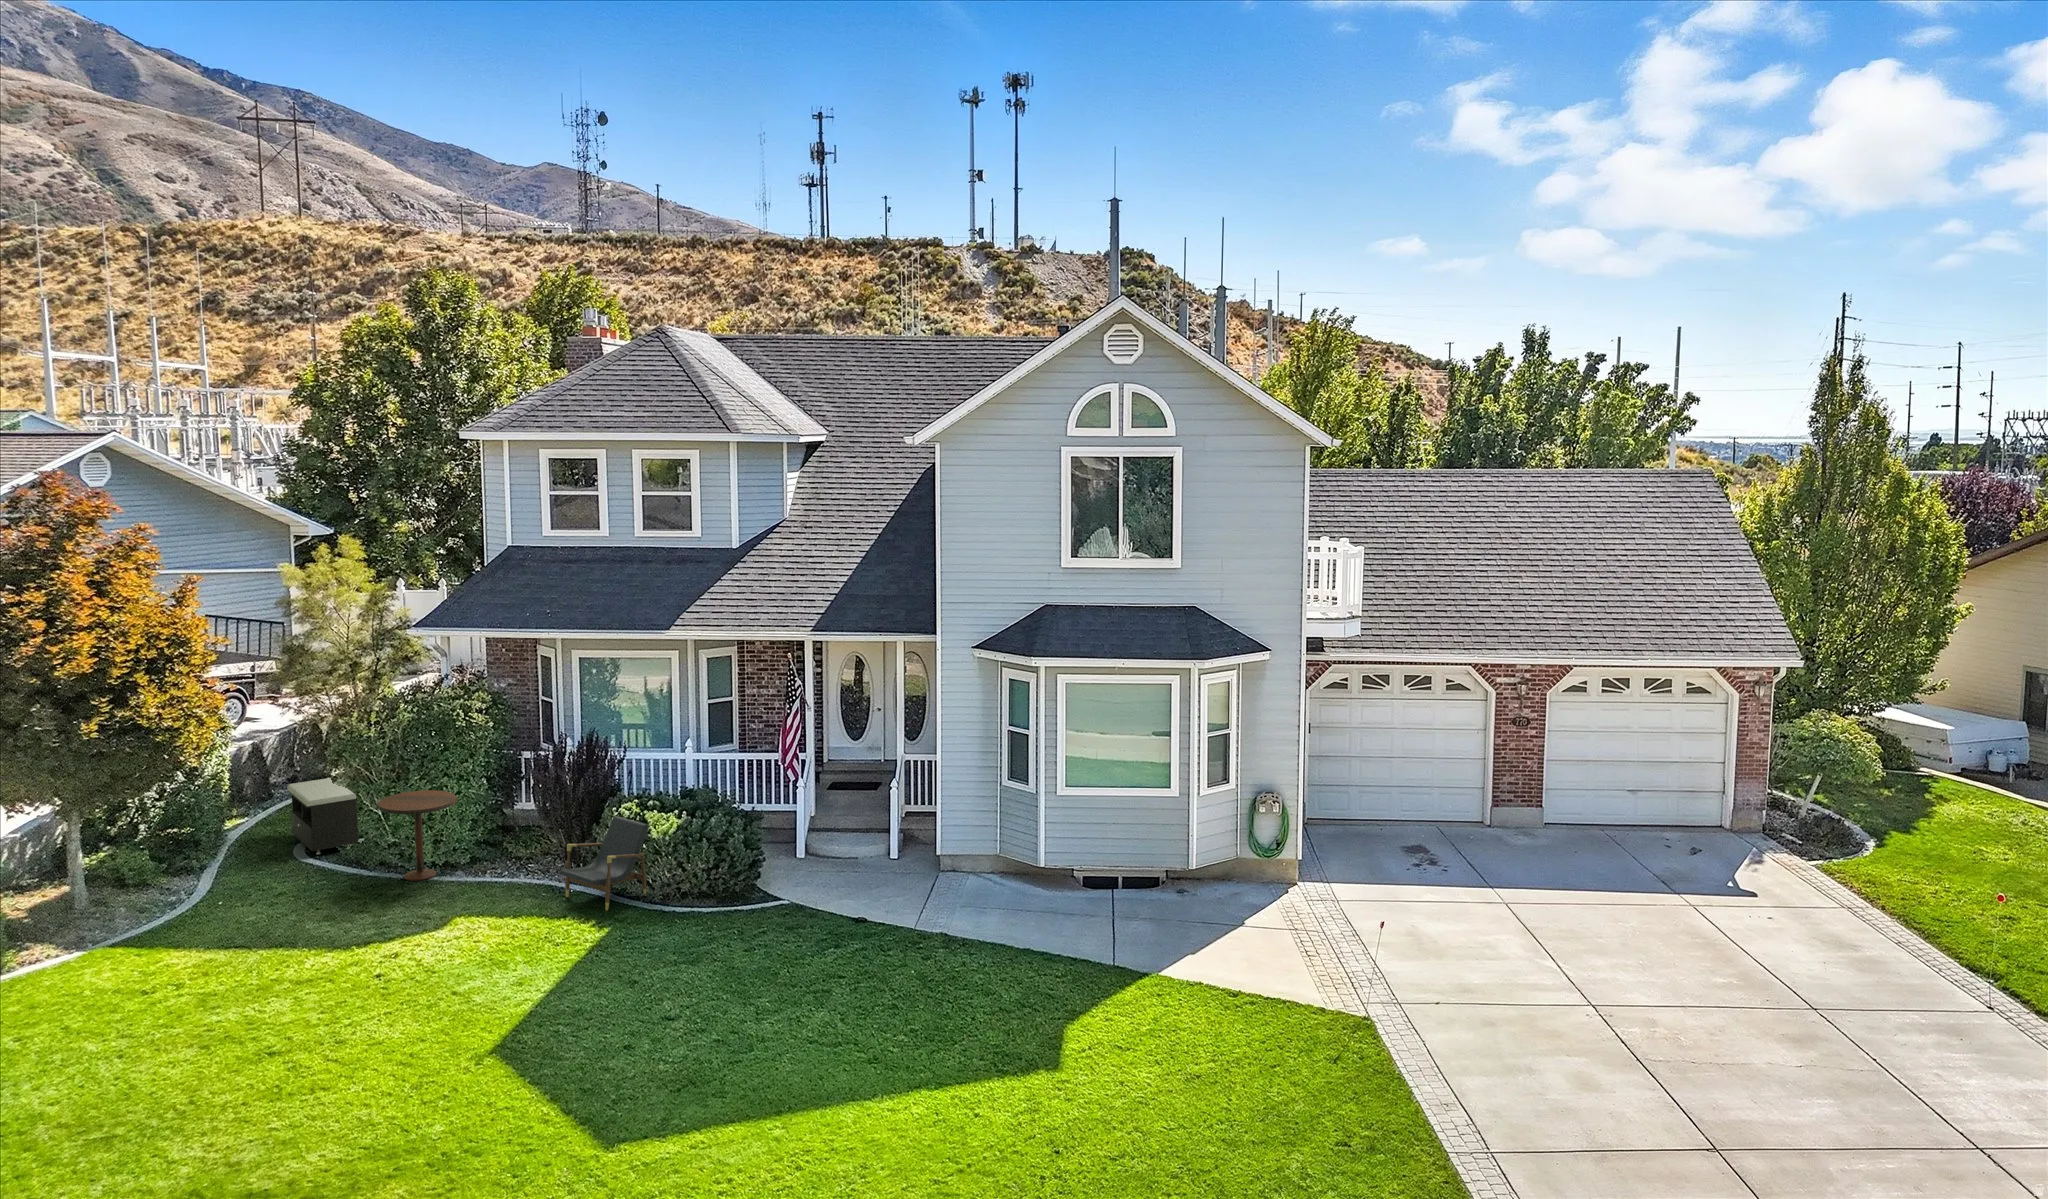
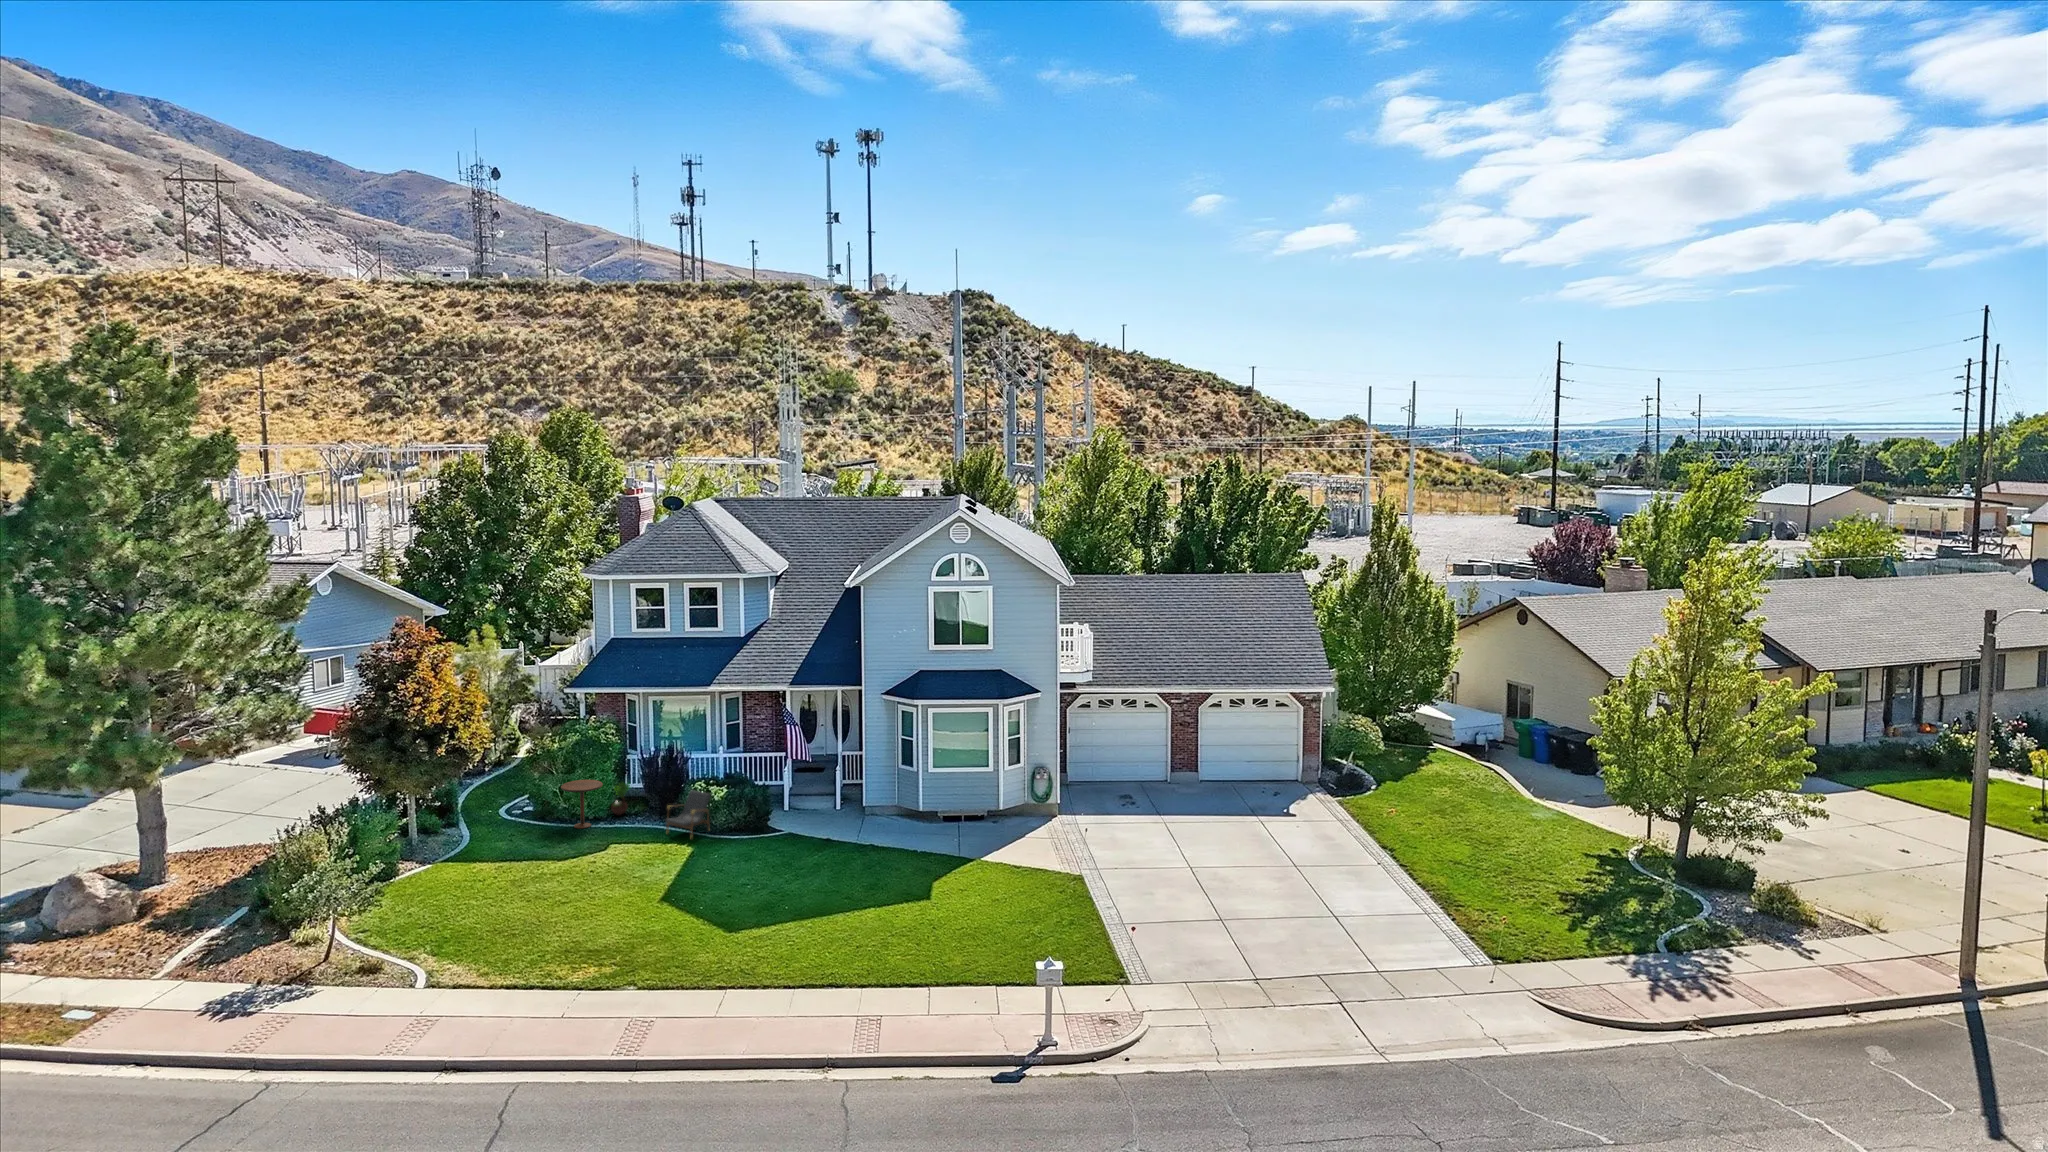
storage bench: present [287,778,358,854] -> none [497,775,540,817]
potted tree: none [481,793,521,855] -> present [611,783,630,814]

